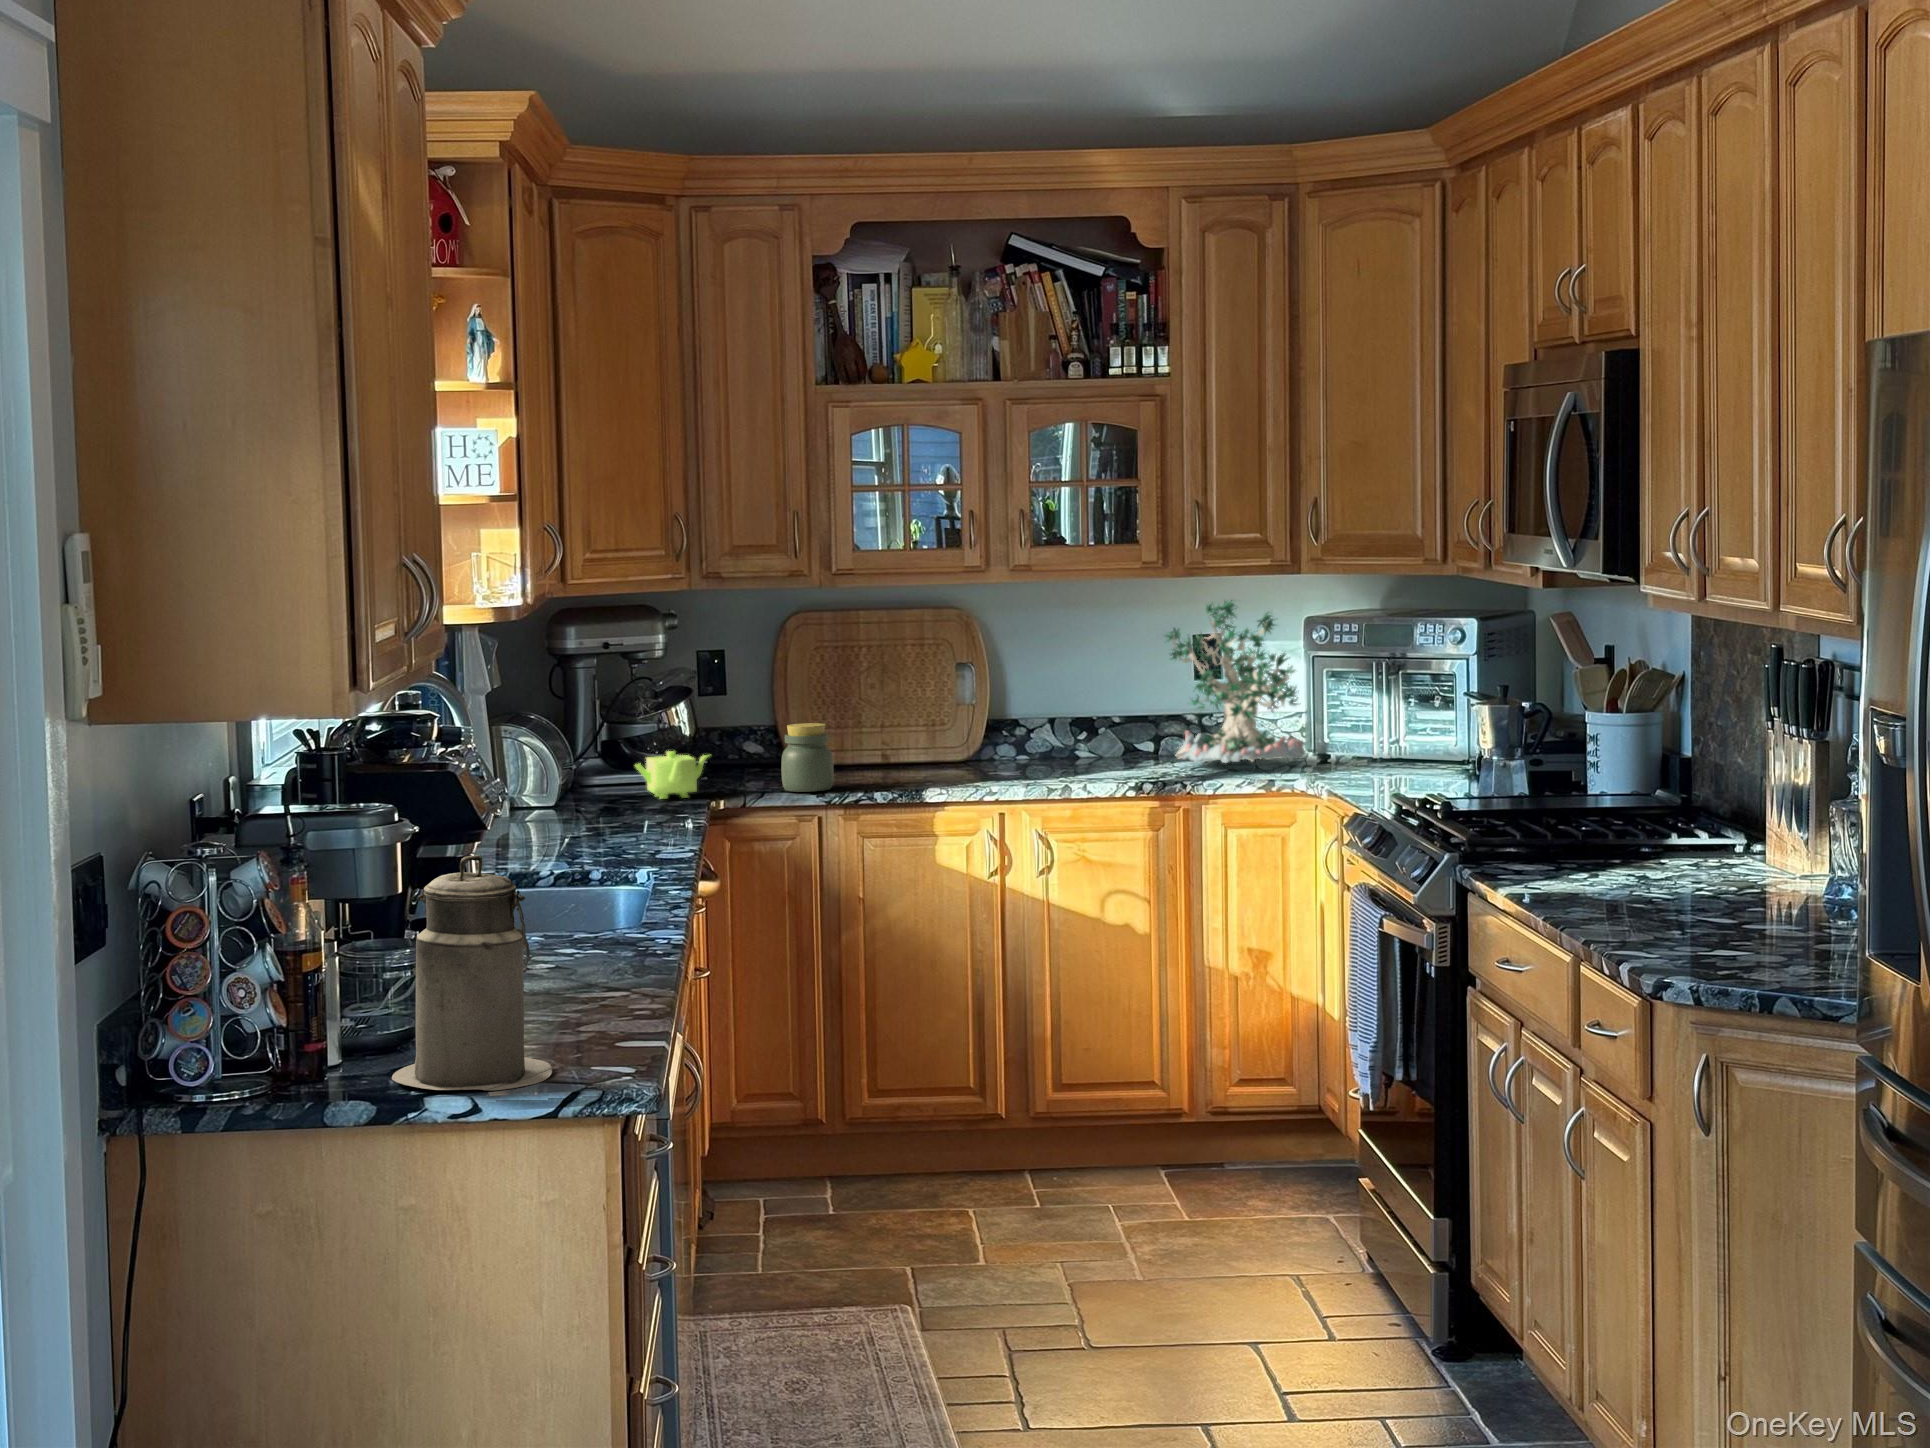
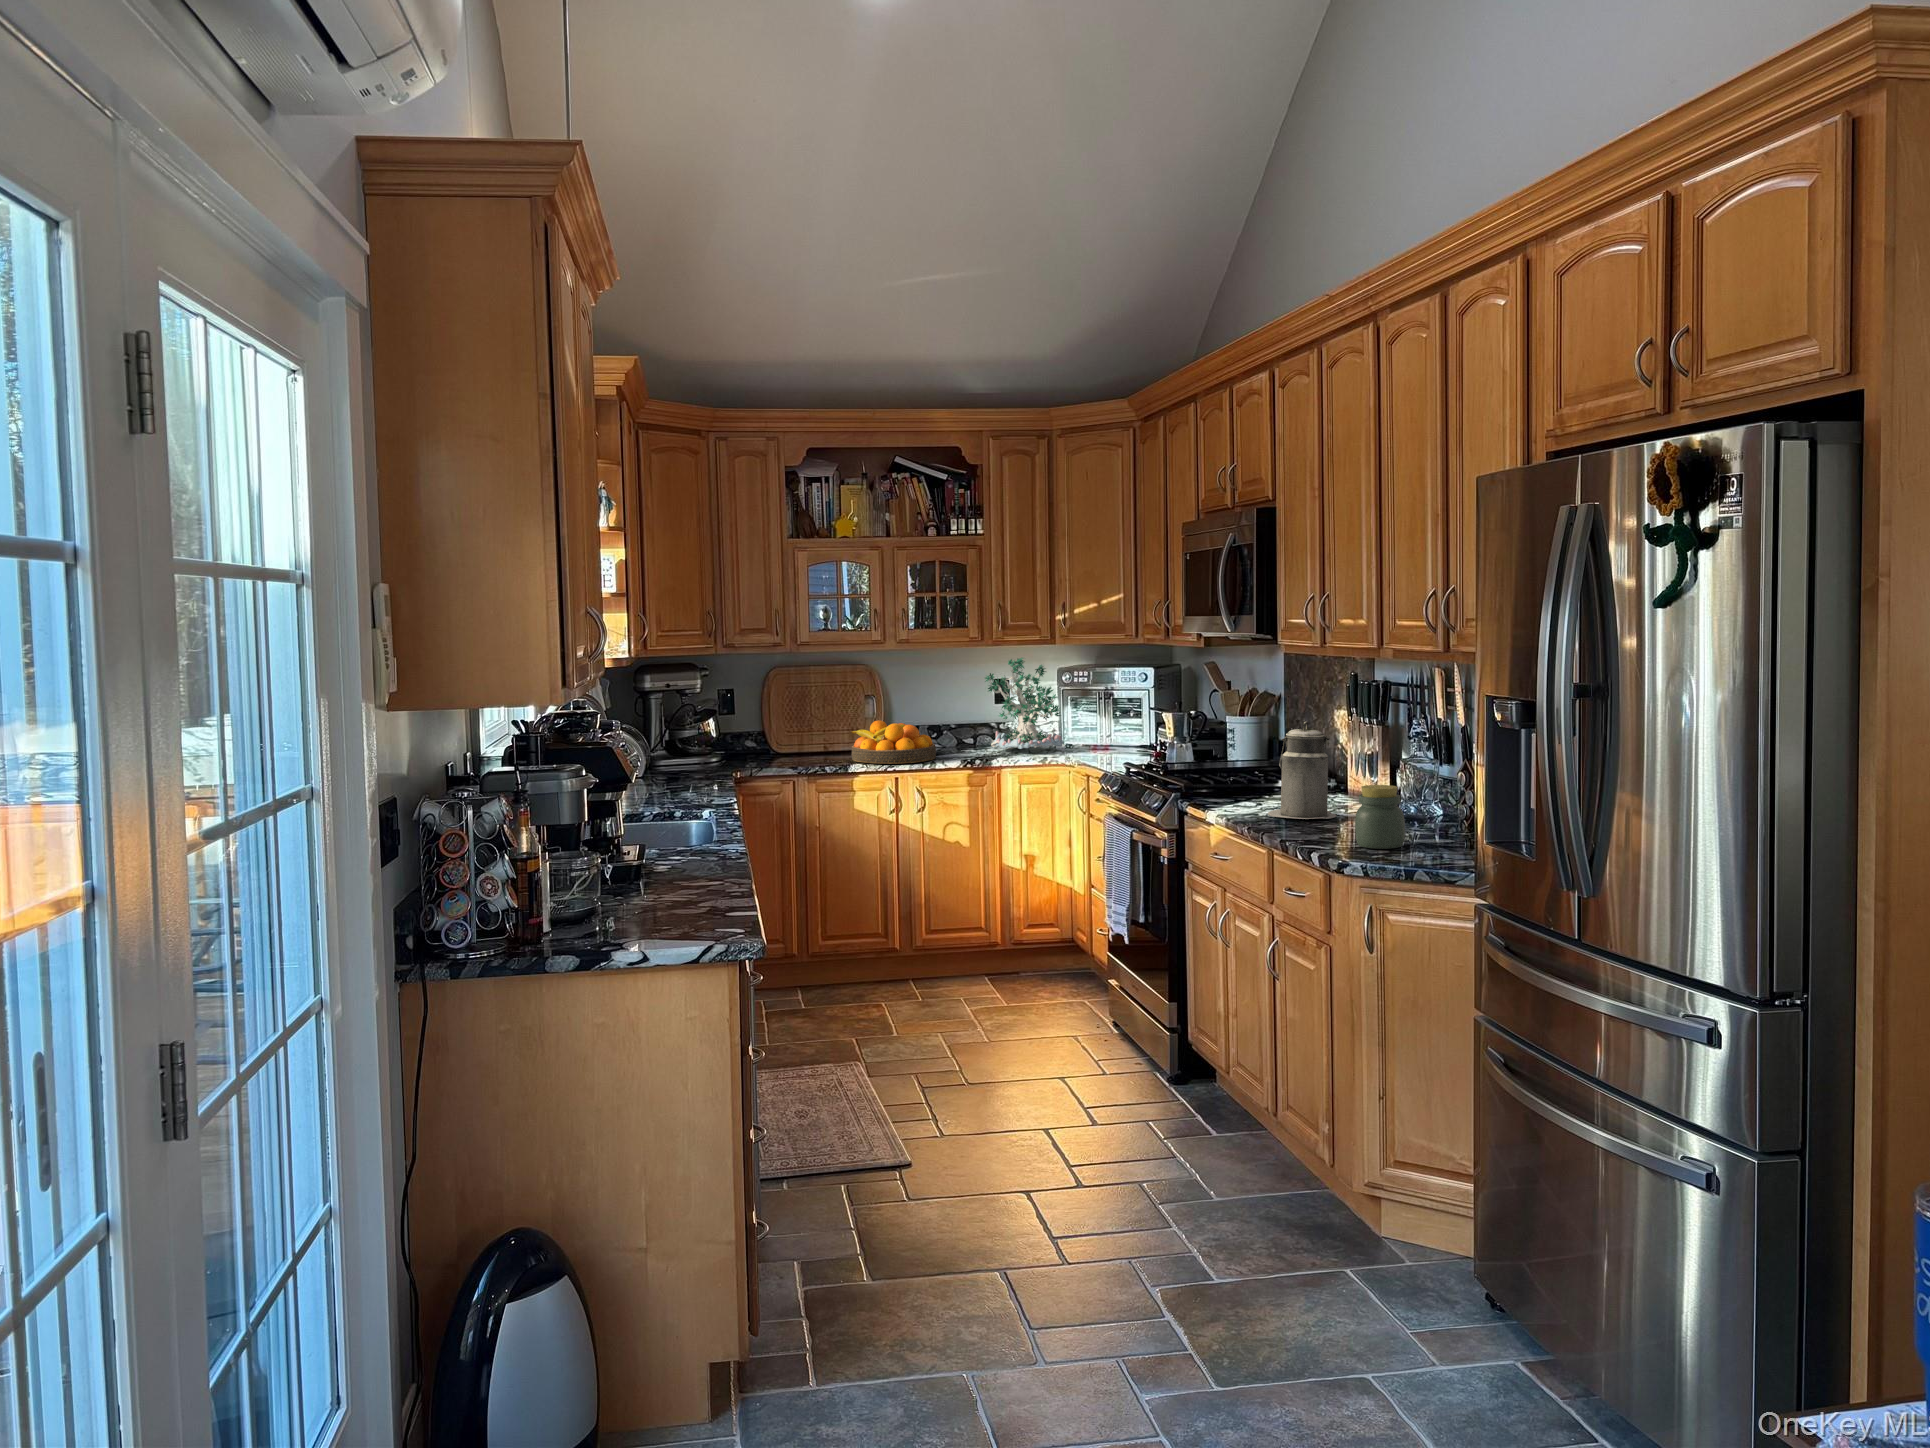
fruit bowl: none [923,710,1074,787] -> present [850,720,936,764]
jar: present [781,723,834,792] -> present [1355,785,1405,849]
teapot: present [636,751,709,799] -> none [686,746,731,773]
canister: present [392,855,552,1091] -> present [1268,721,1336,819]

